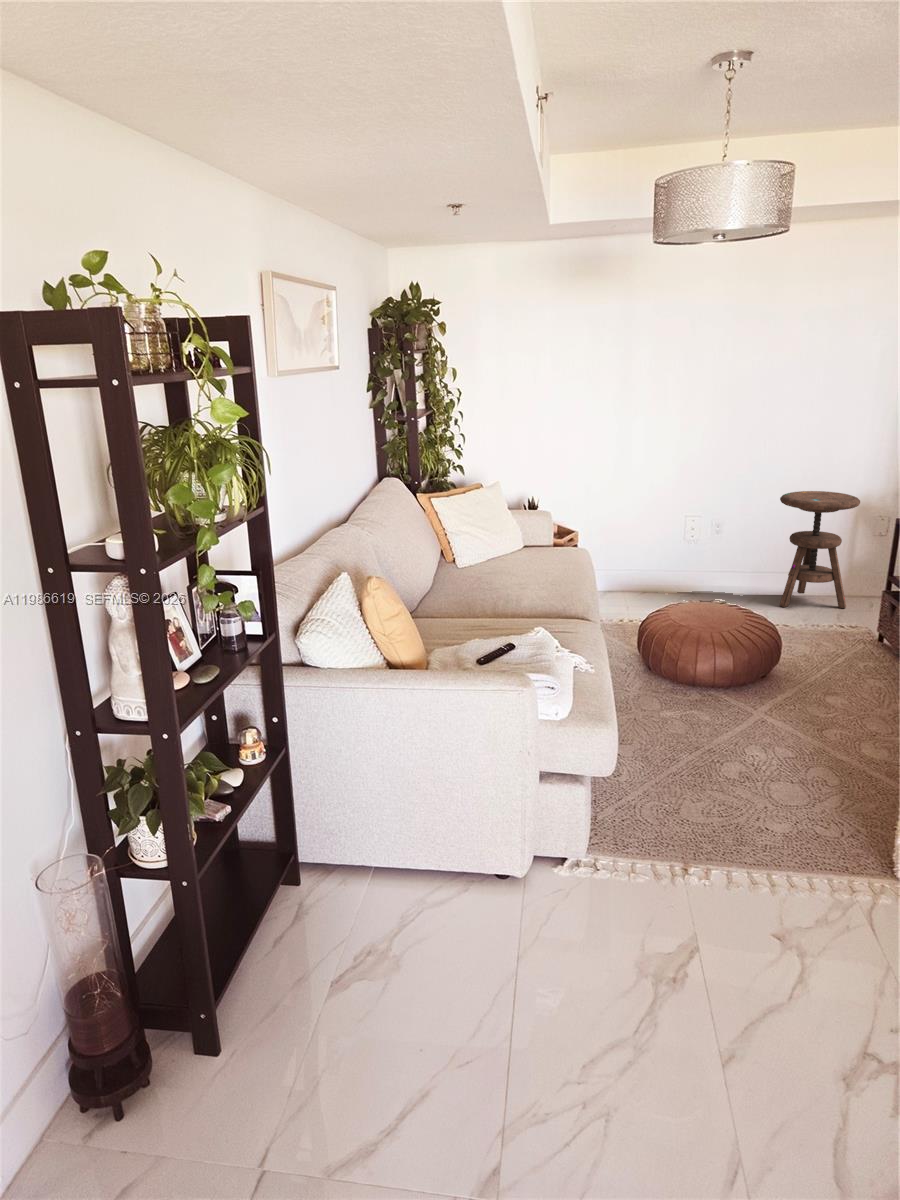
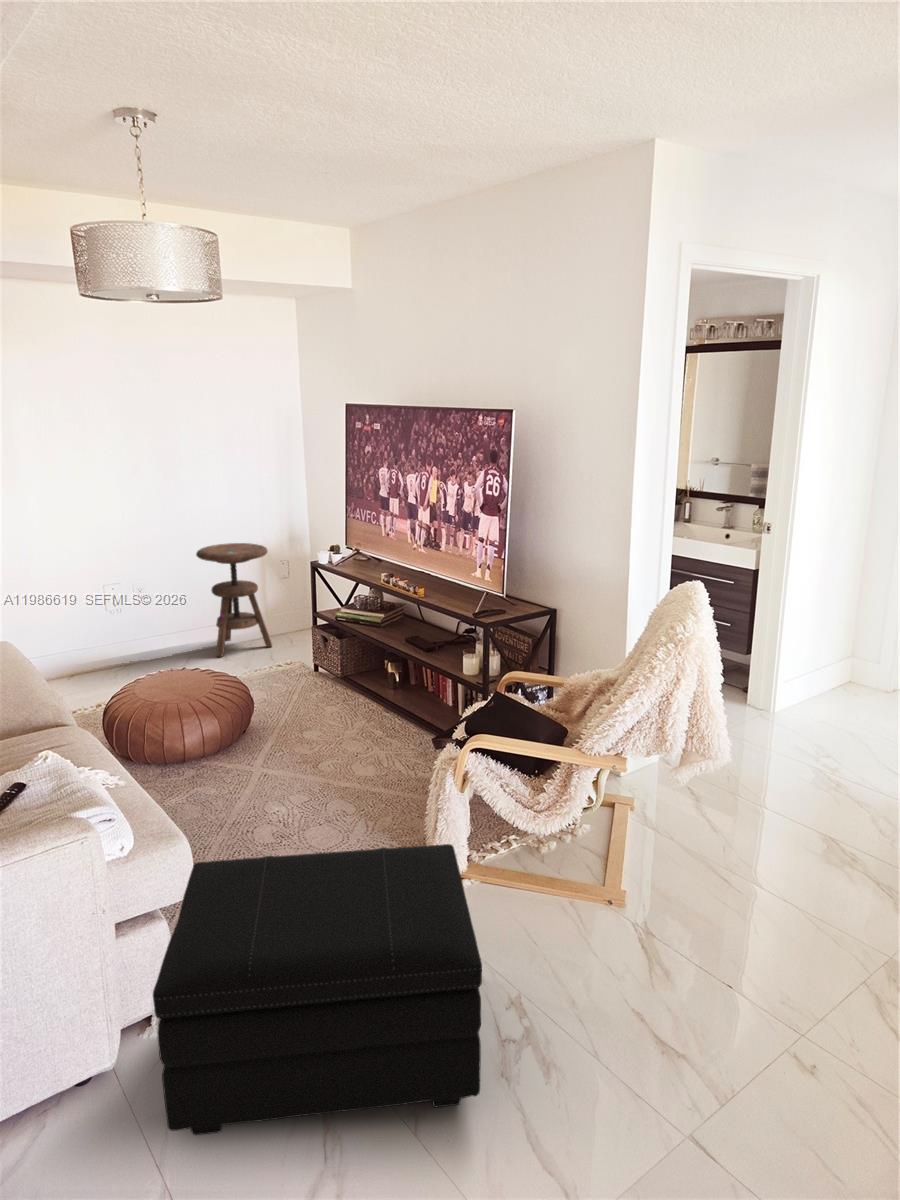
footstool: none [532,750,867,1063] -> present [153,844,482,1135]

